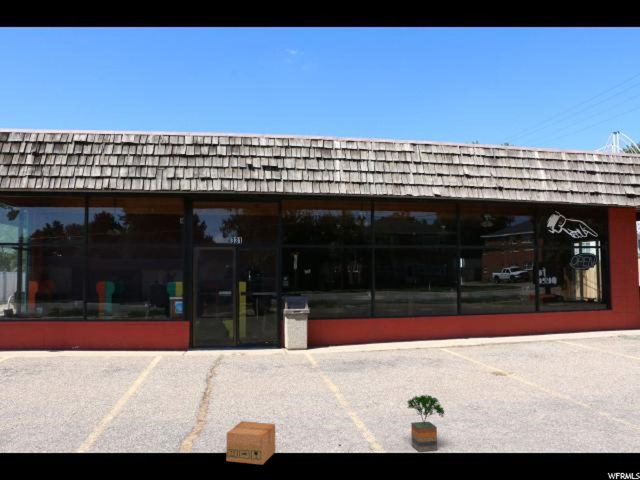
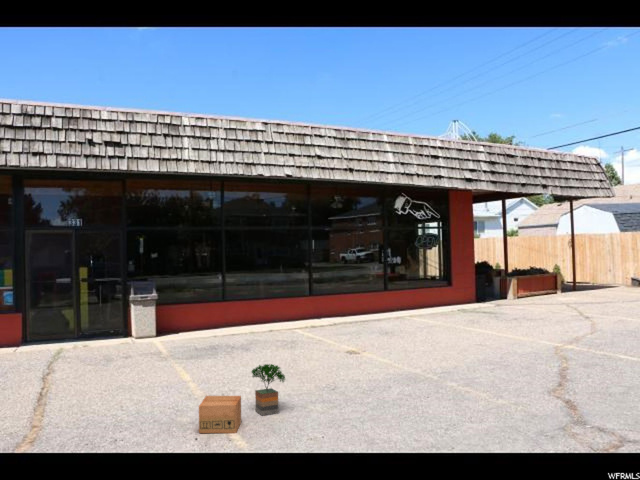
cardboard box: present [226,421,275,464] -> present [199,396,241,433]

